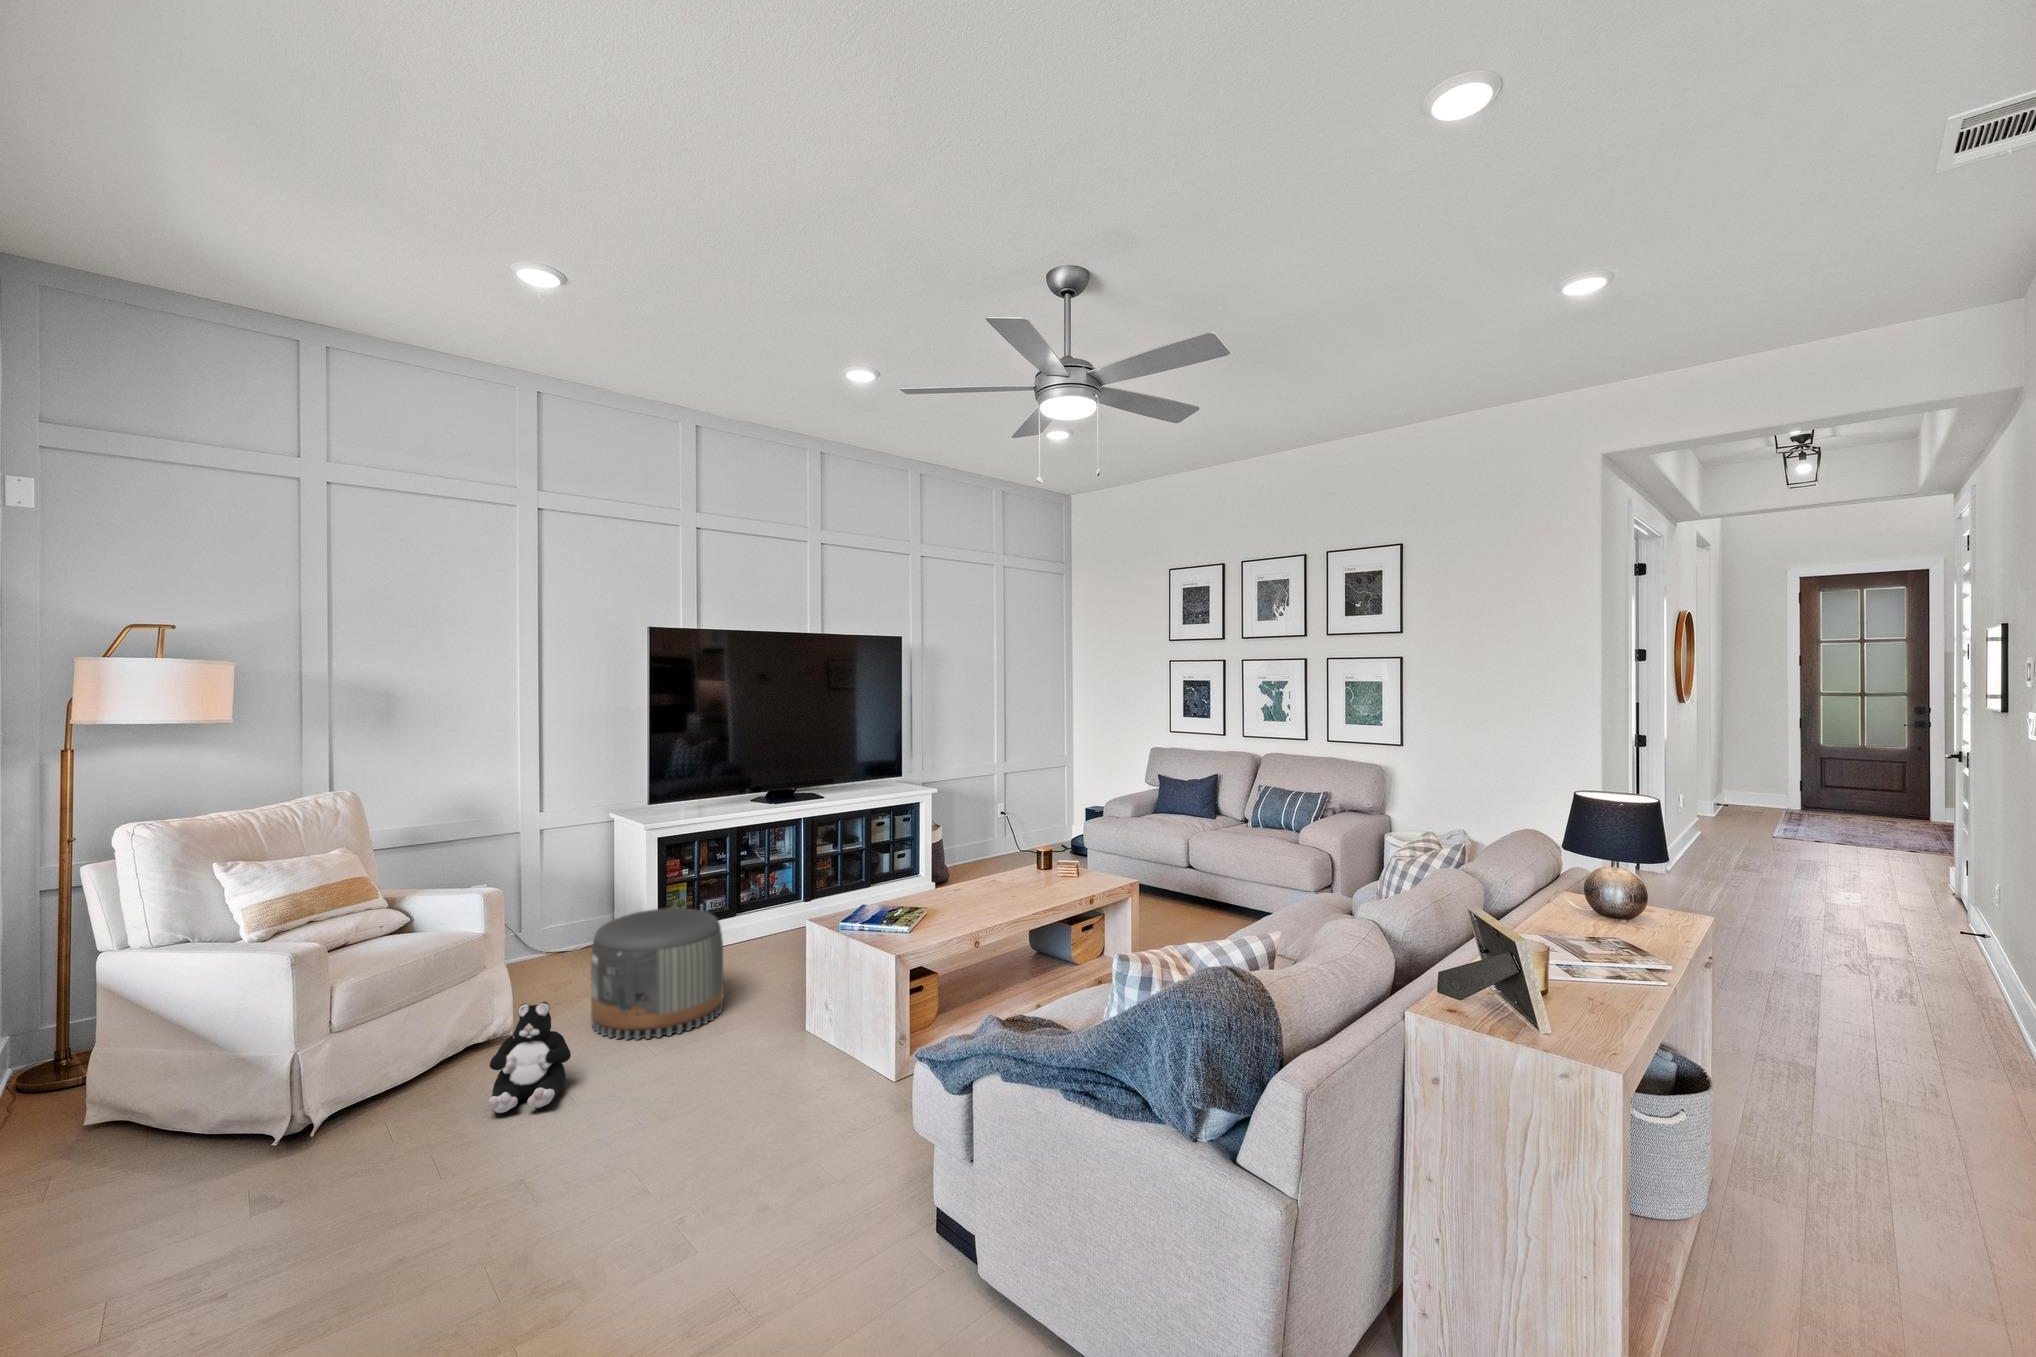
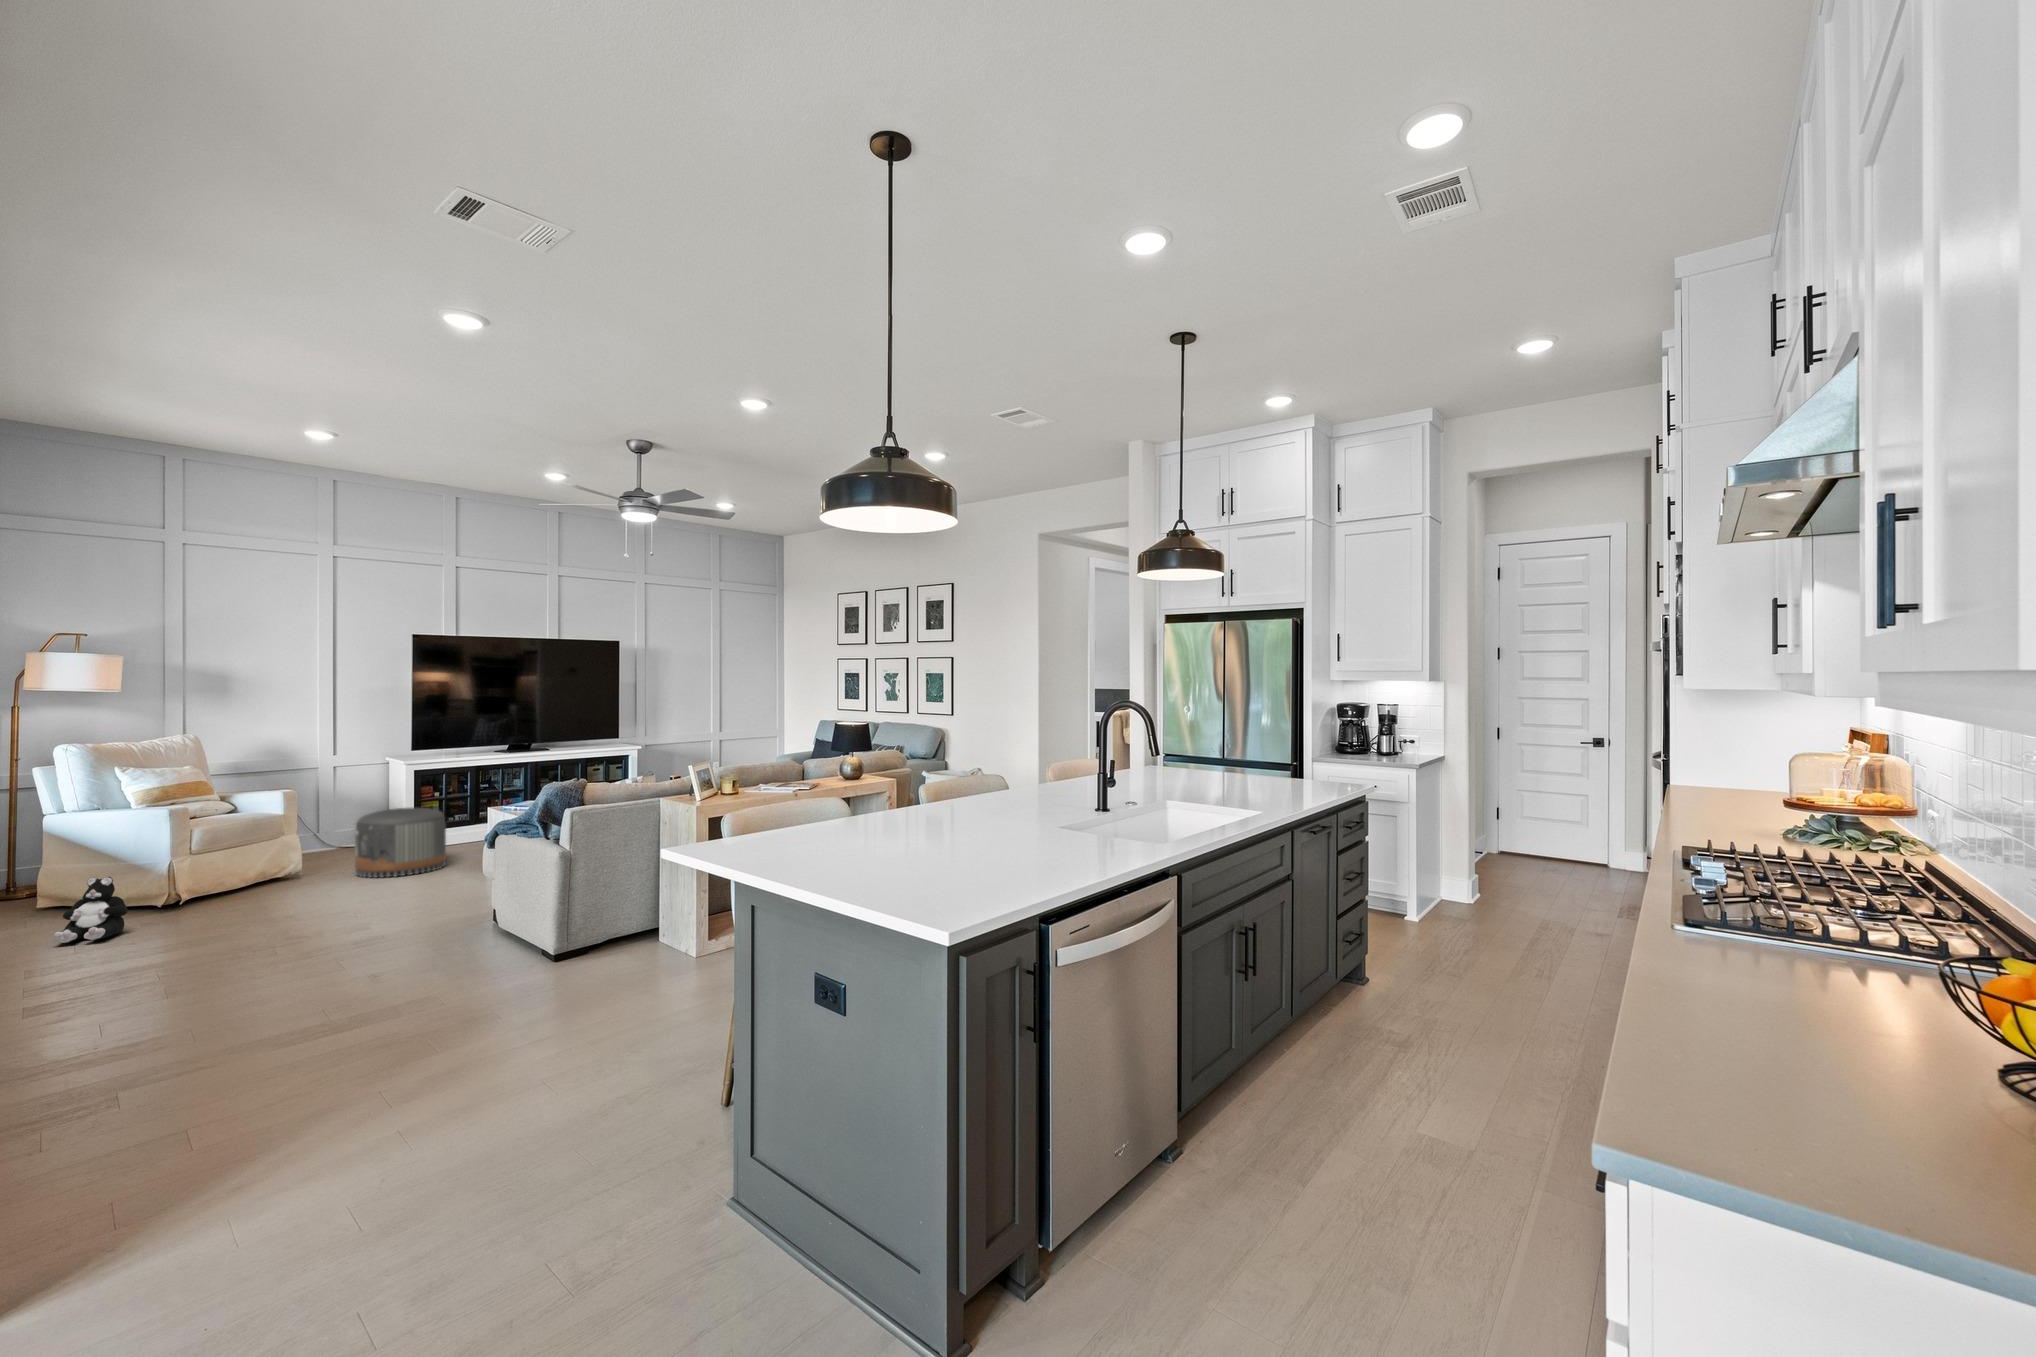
plush toy: present [489,1002,571,1113] -> present [54,877,128,943]

